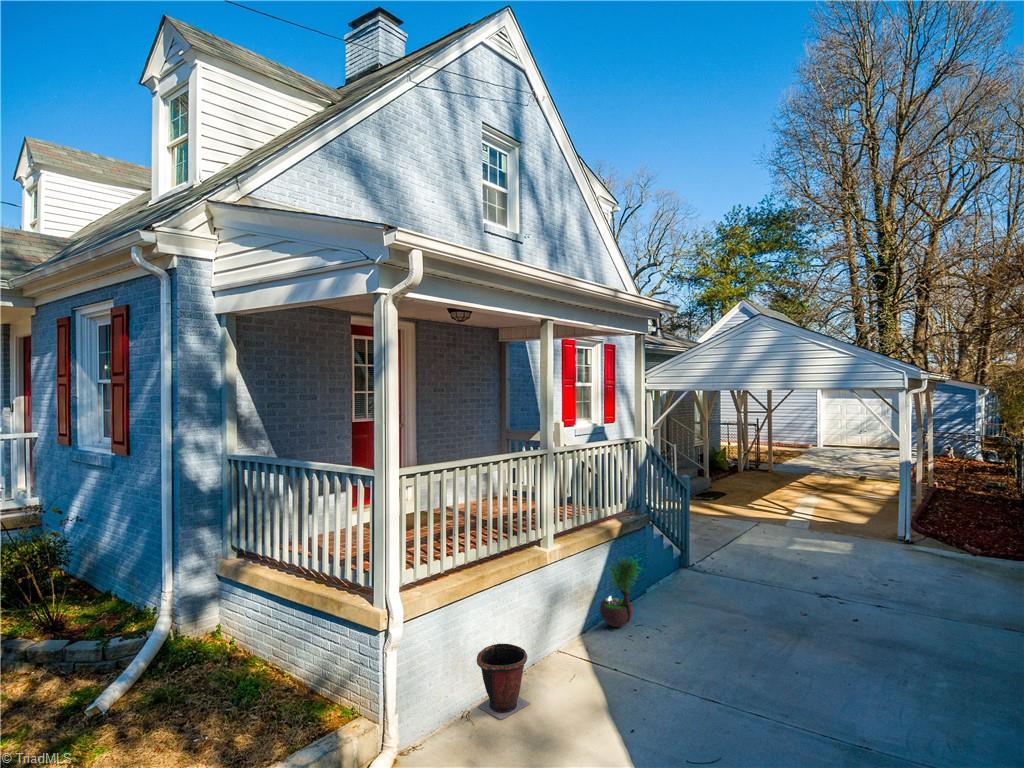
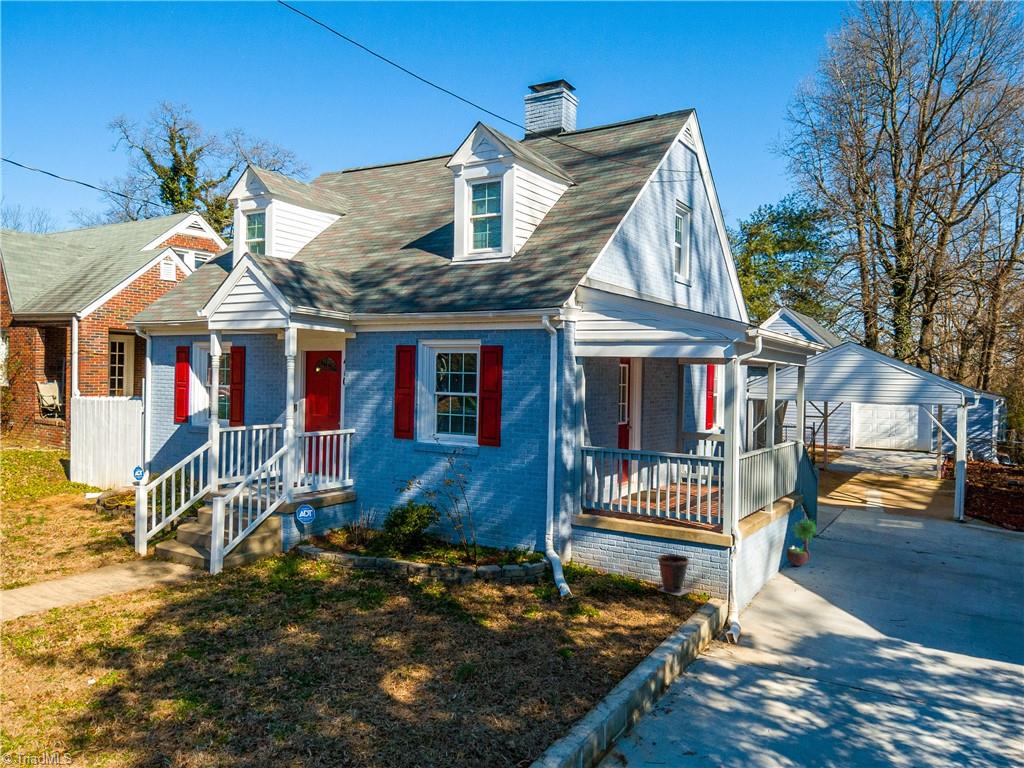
waste bin: present [477,644,530,719] -> present [658,554,691,596]

